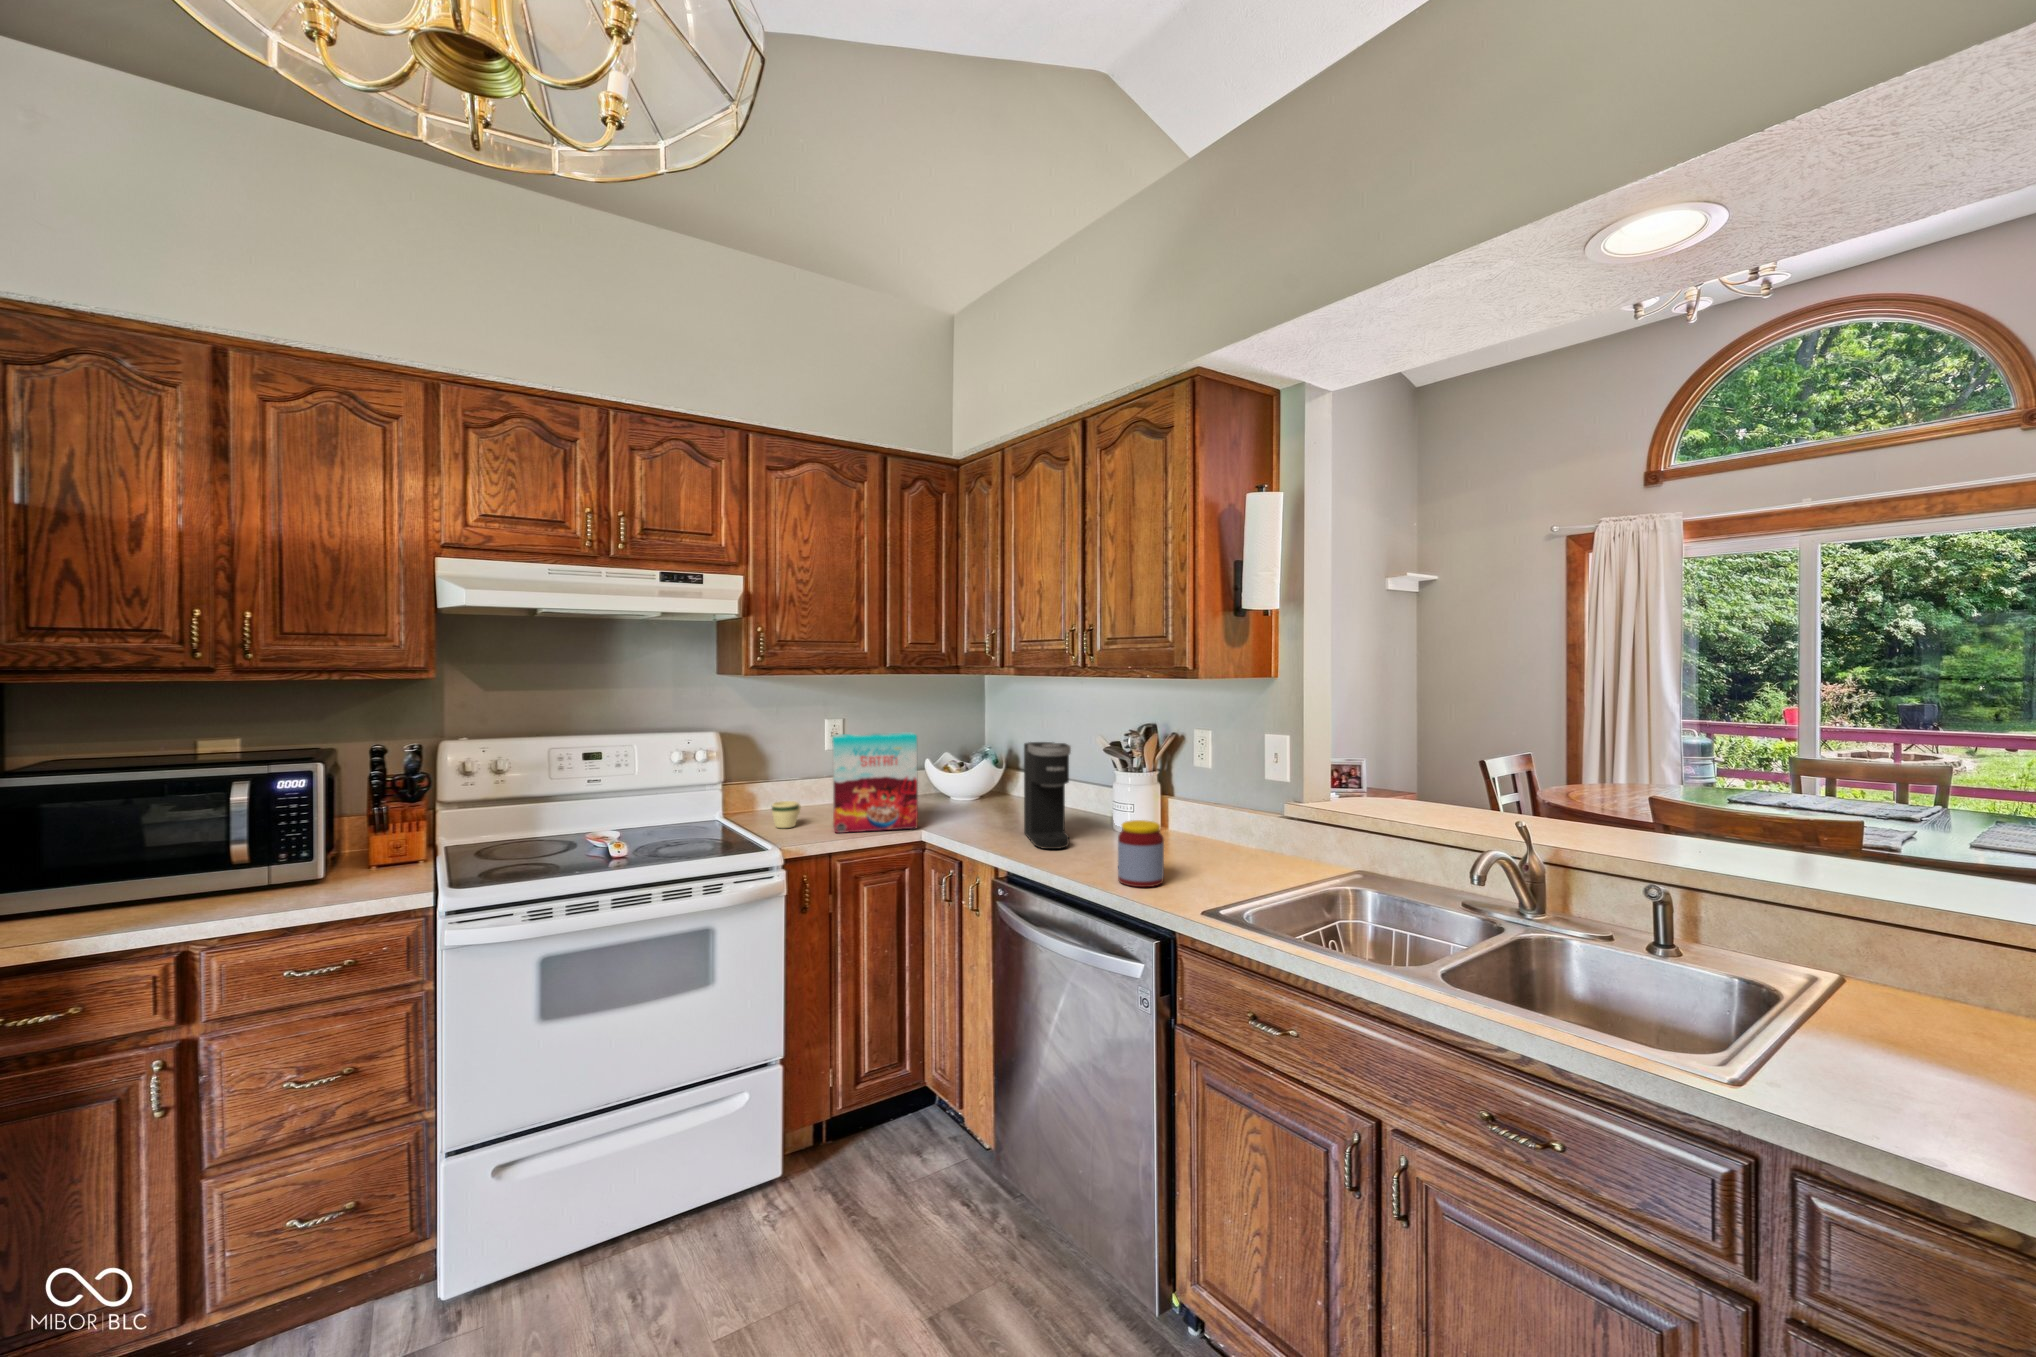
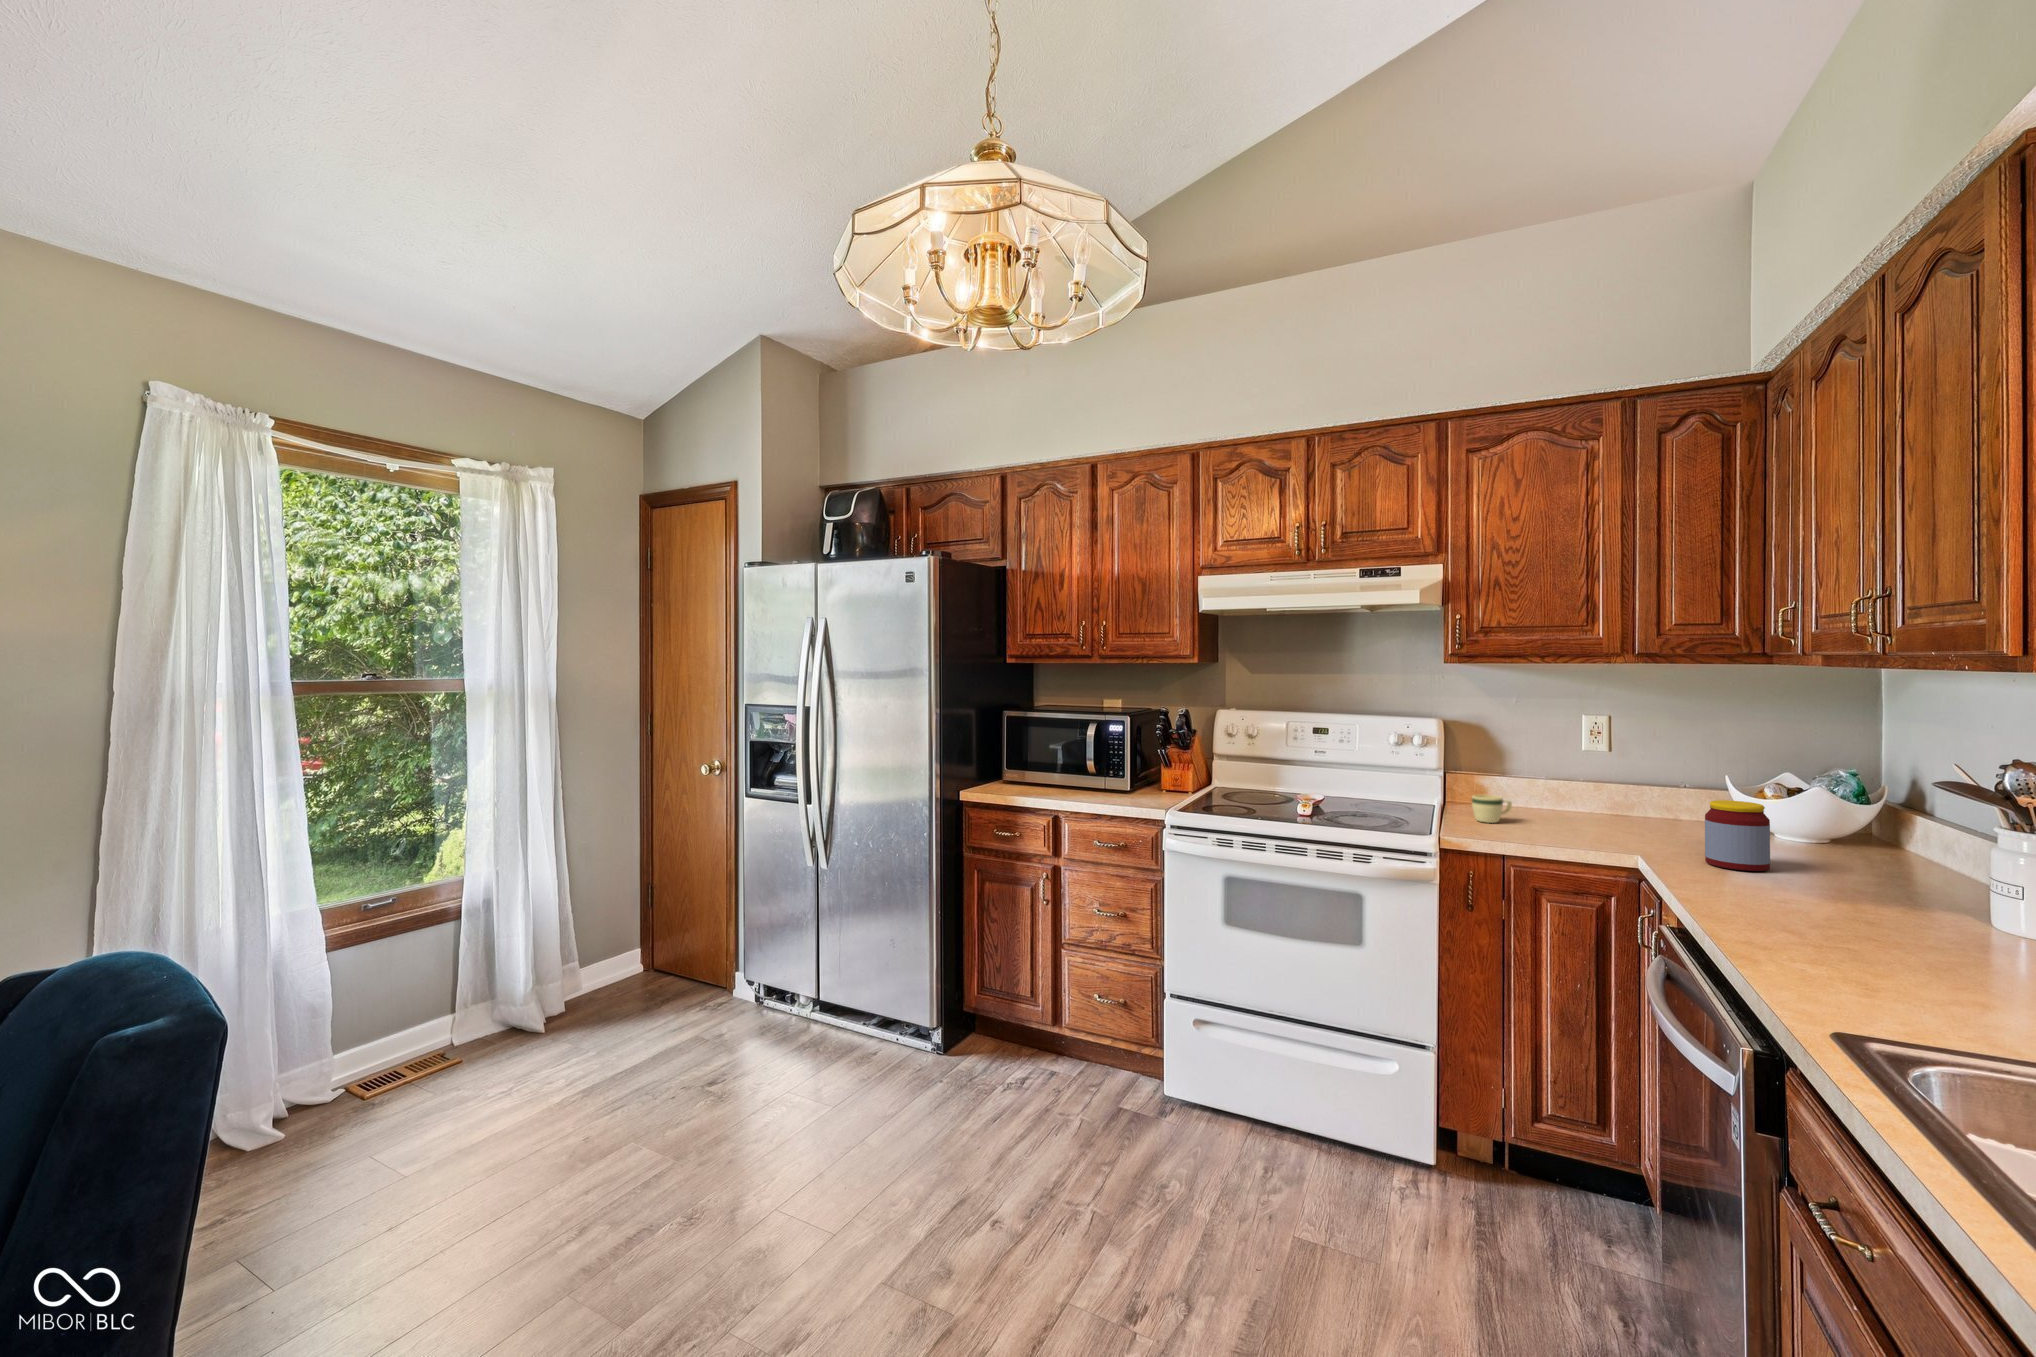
cereal box: present [832,732,918,833] -> none [1529,728,1652,850]
coffee maker: present [1024,742,1071,849] -> none [1792,756,1883,915]
jar: present [1118,820,1164,887] -> present [1705,800,1770,871]

